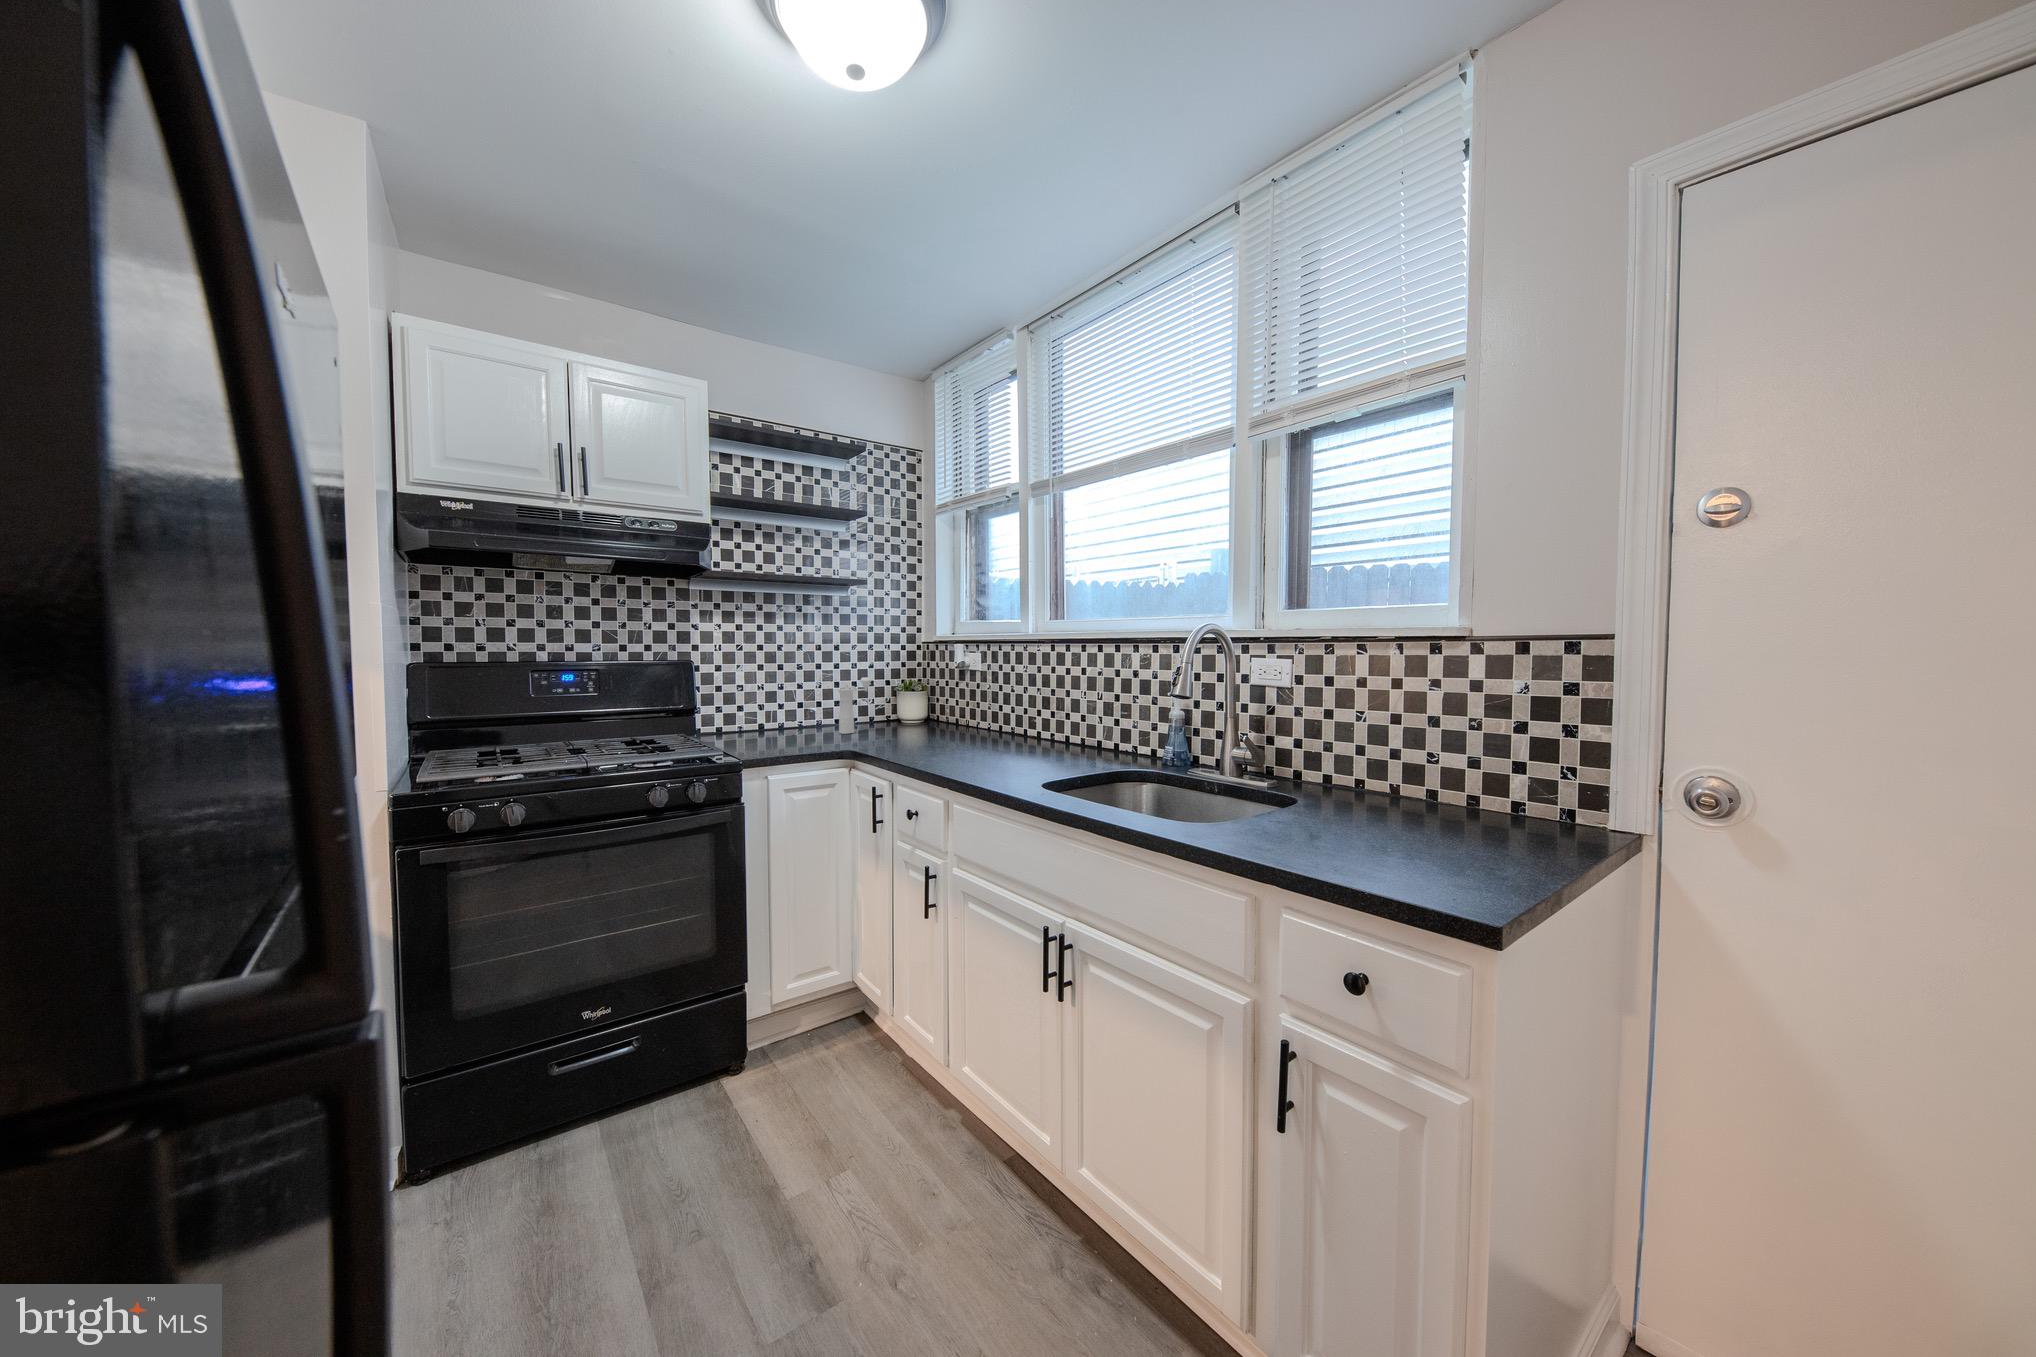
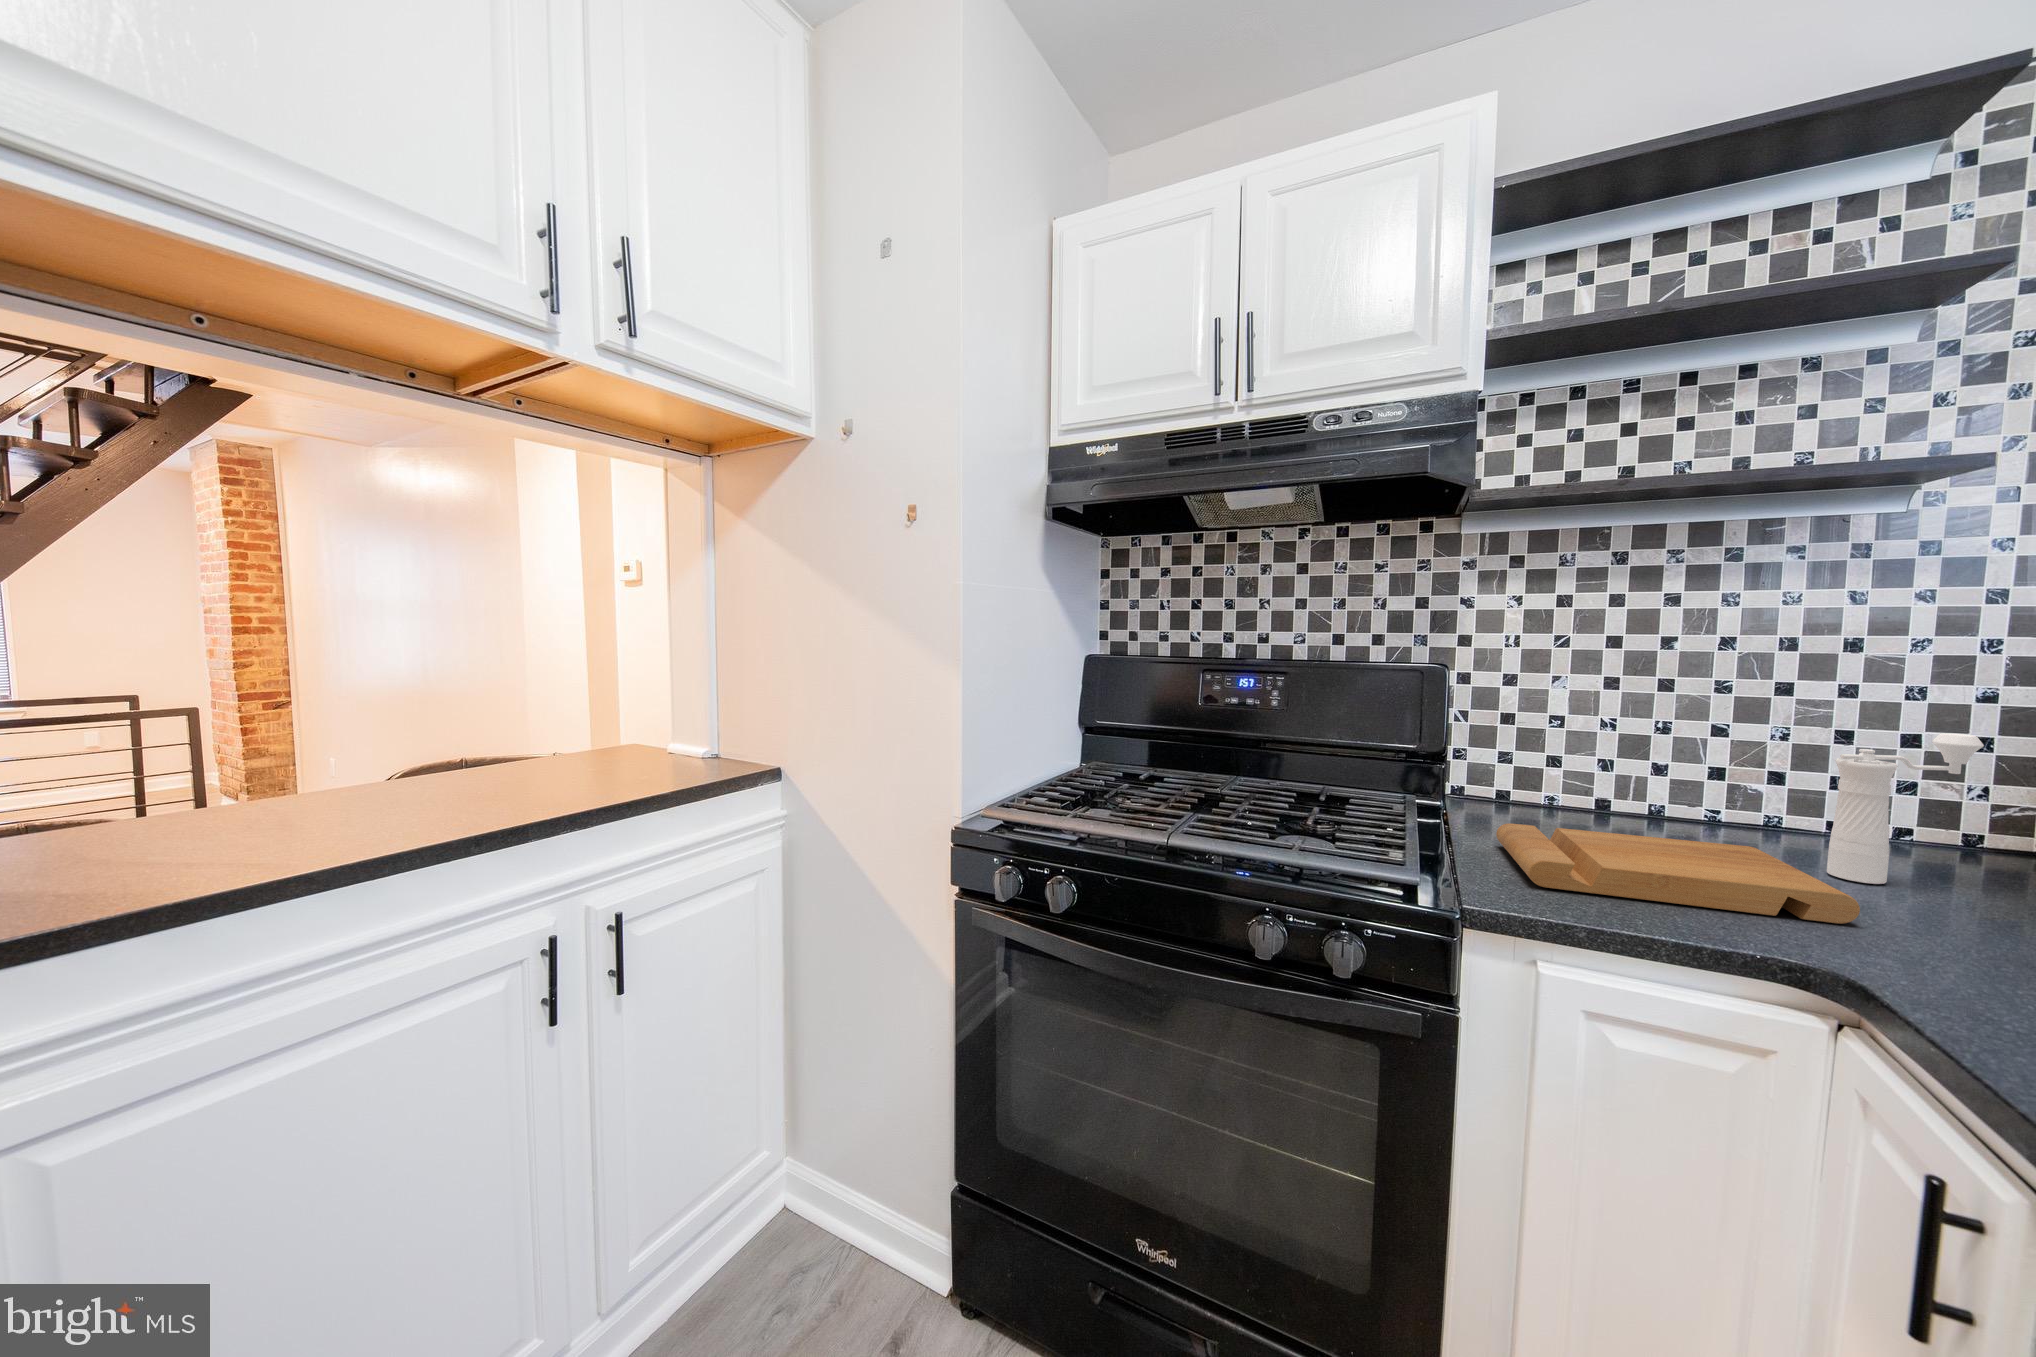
cutting board: none [733,727,851,750] -> present [1496,823,1860,924]

